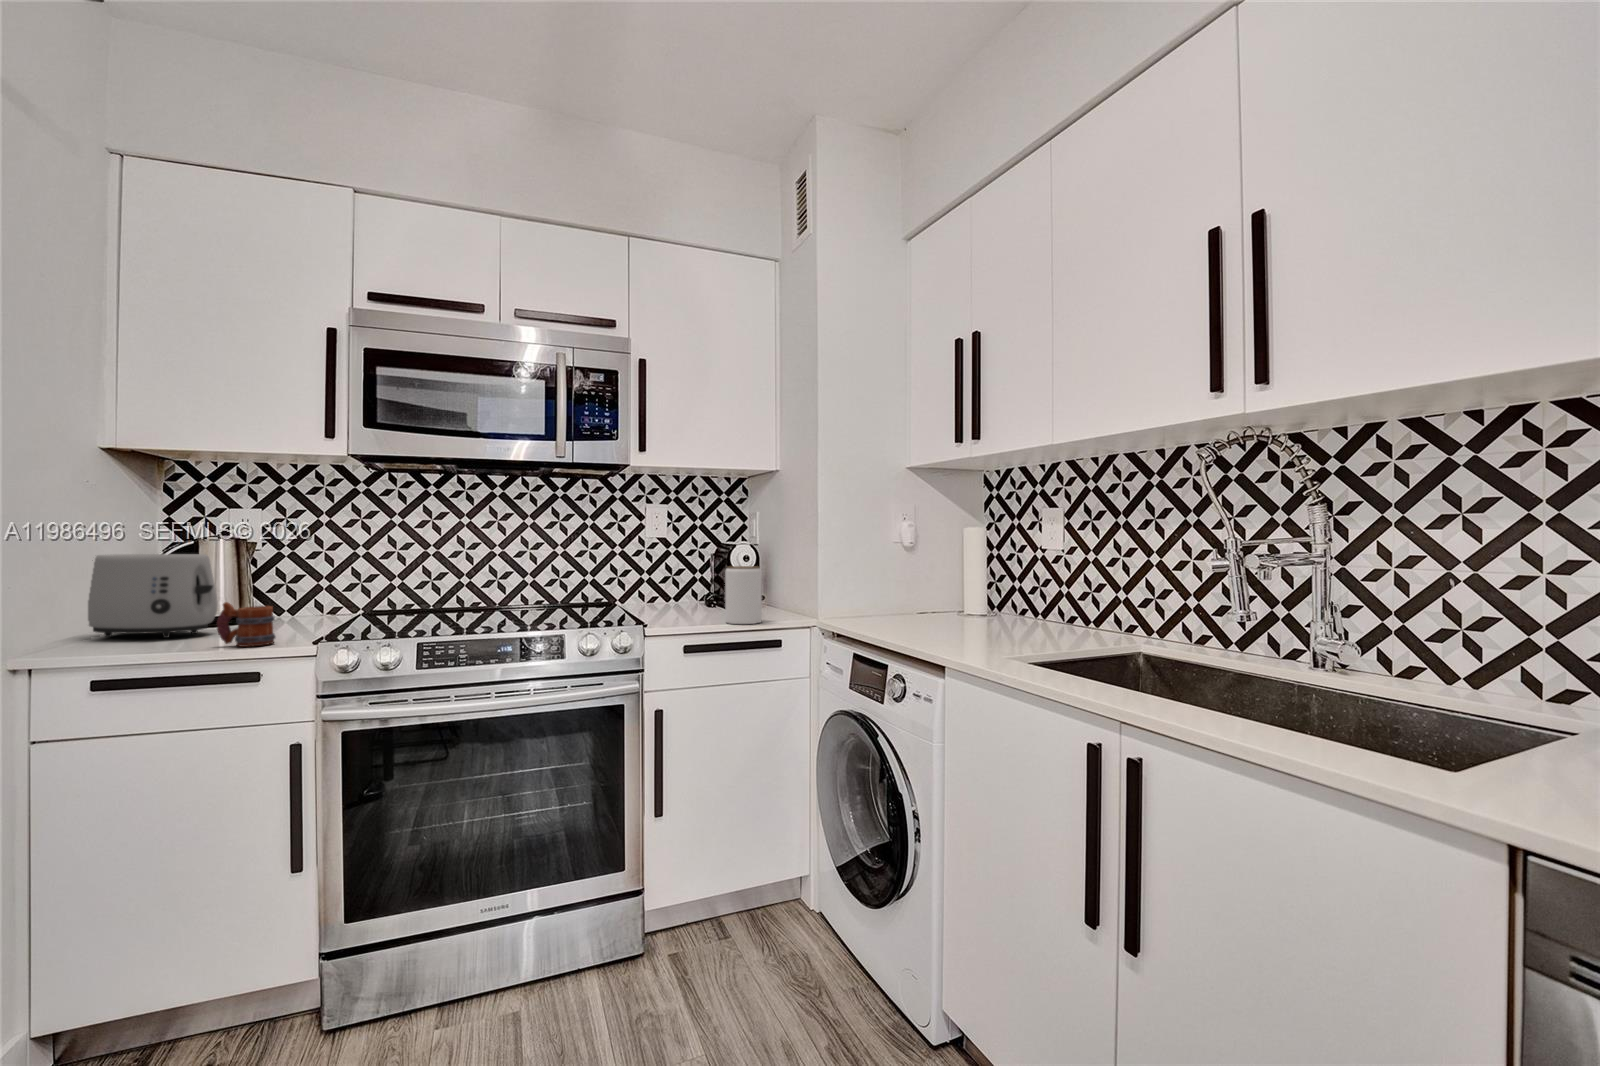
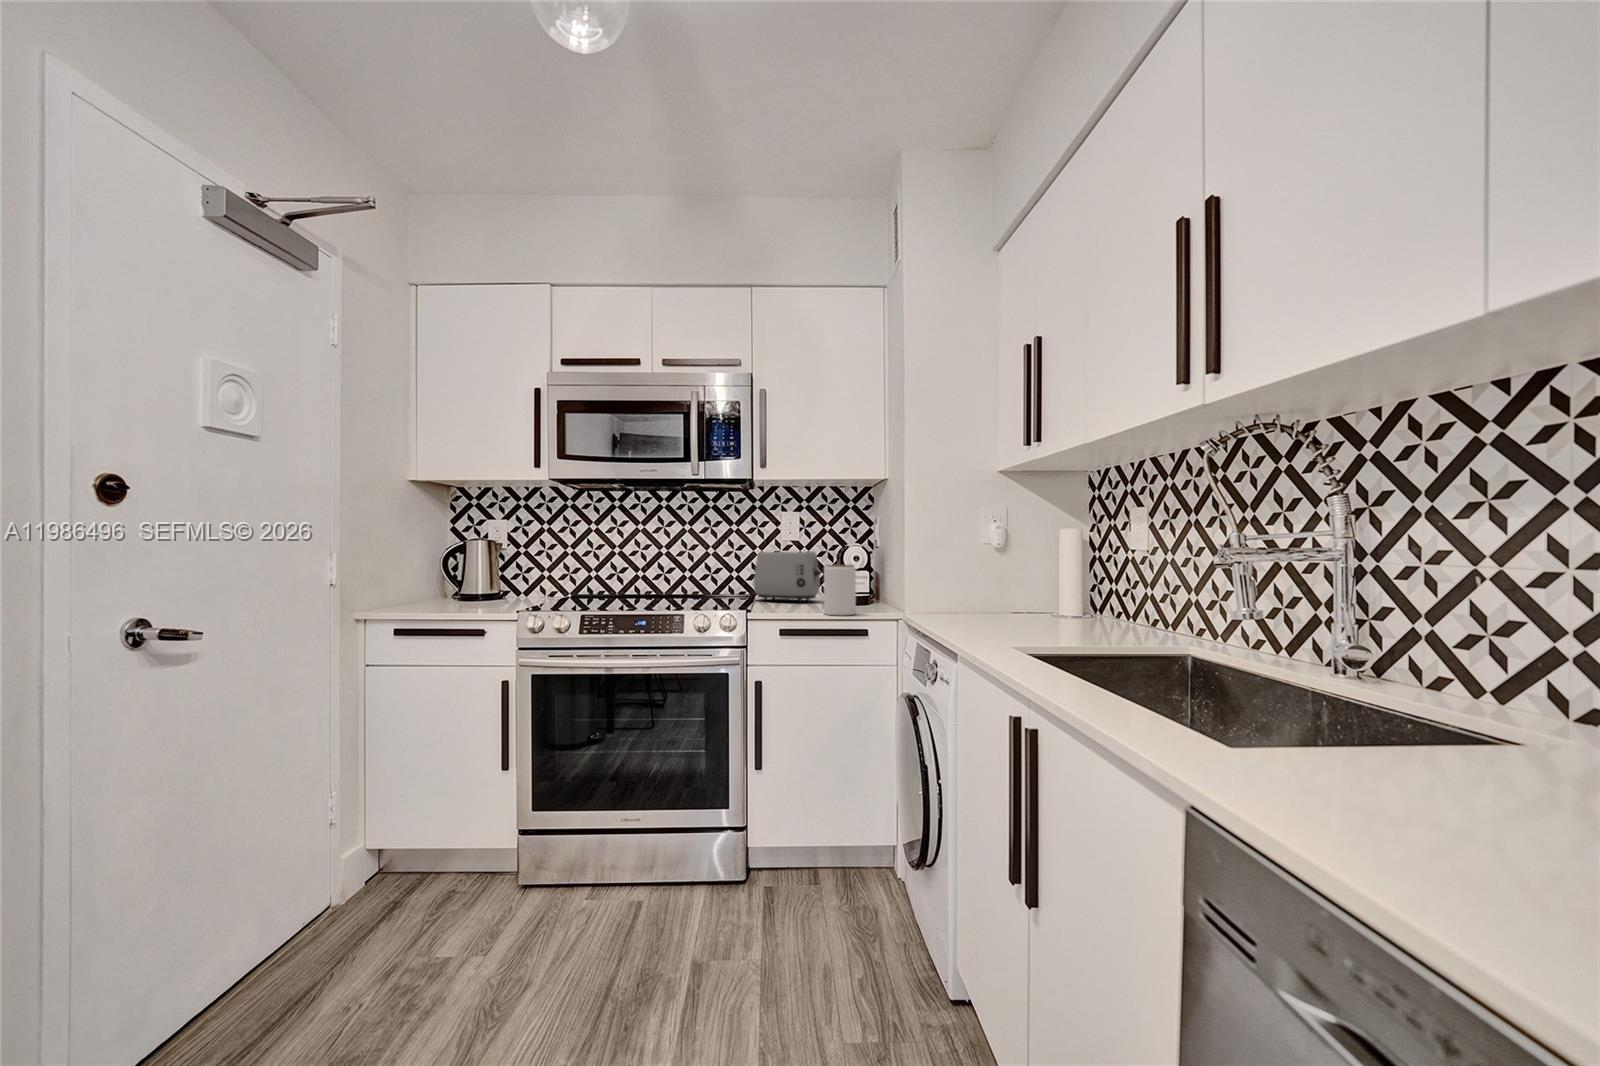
toaster: present [88,554,217,638] -> present [754,551,822,602]
mug: present [217,602,276,647] -> none [465,583,499,614]

